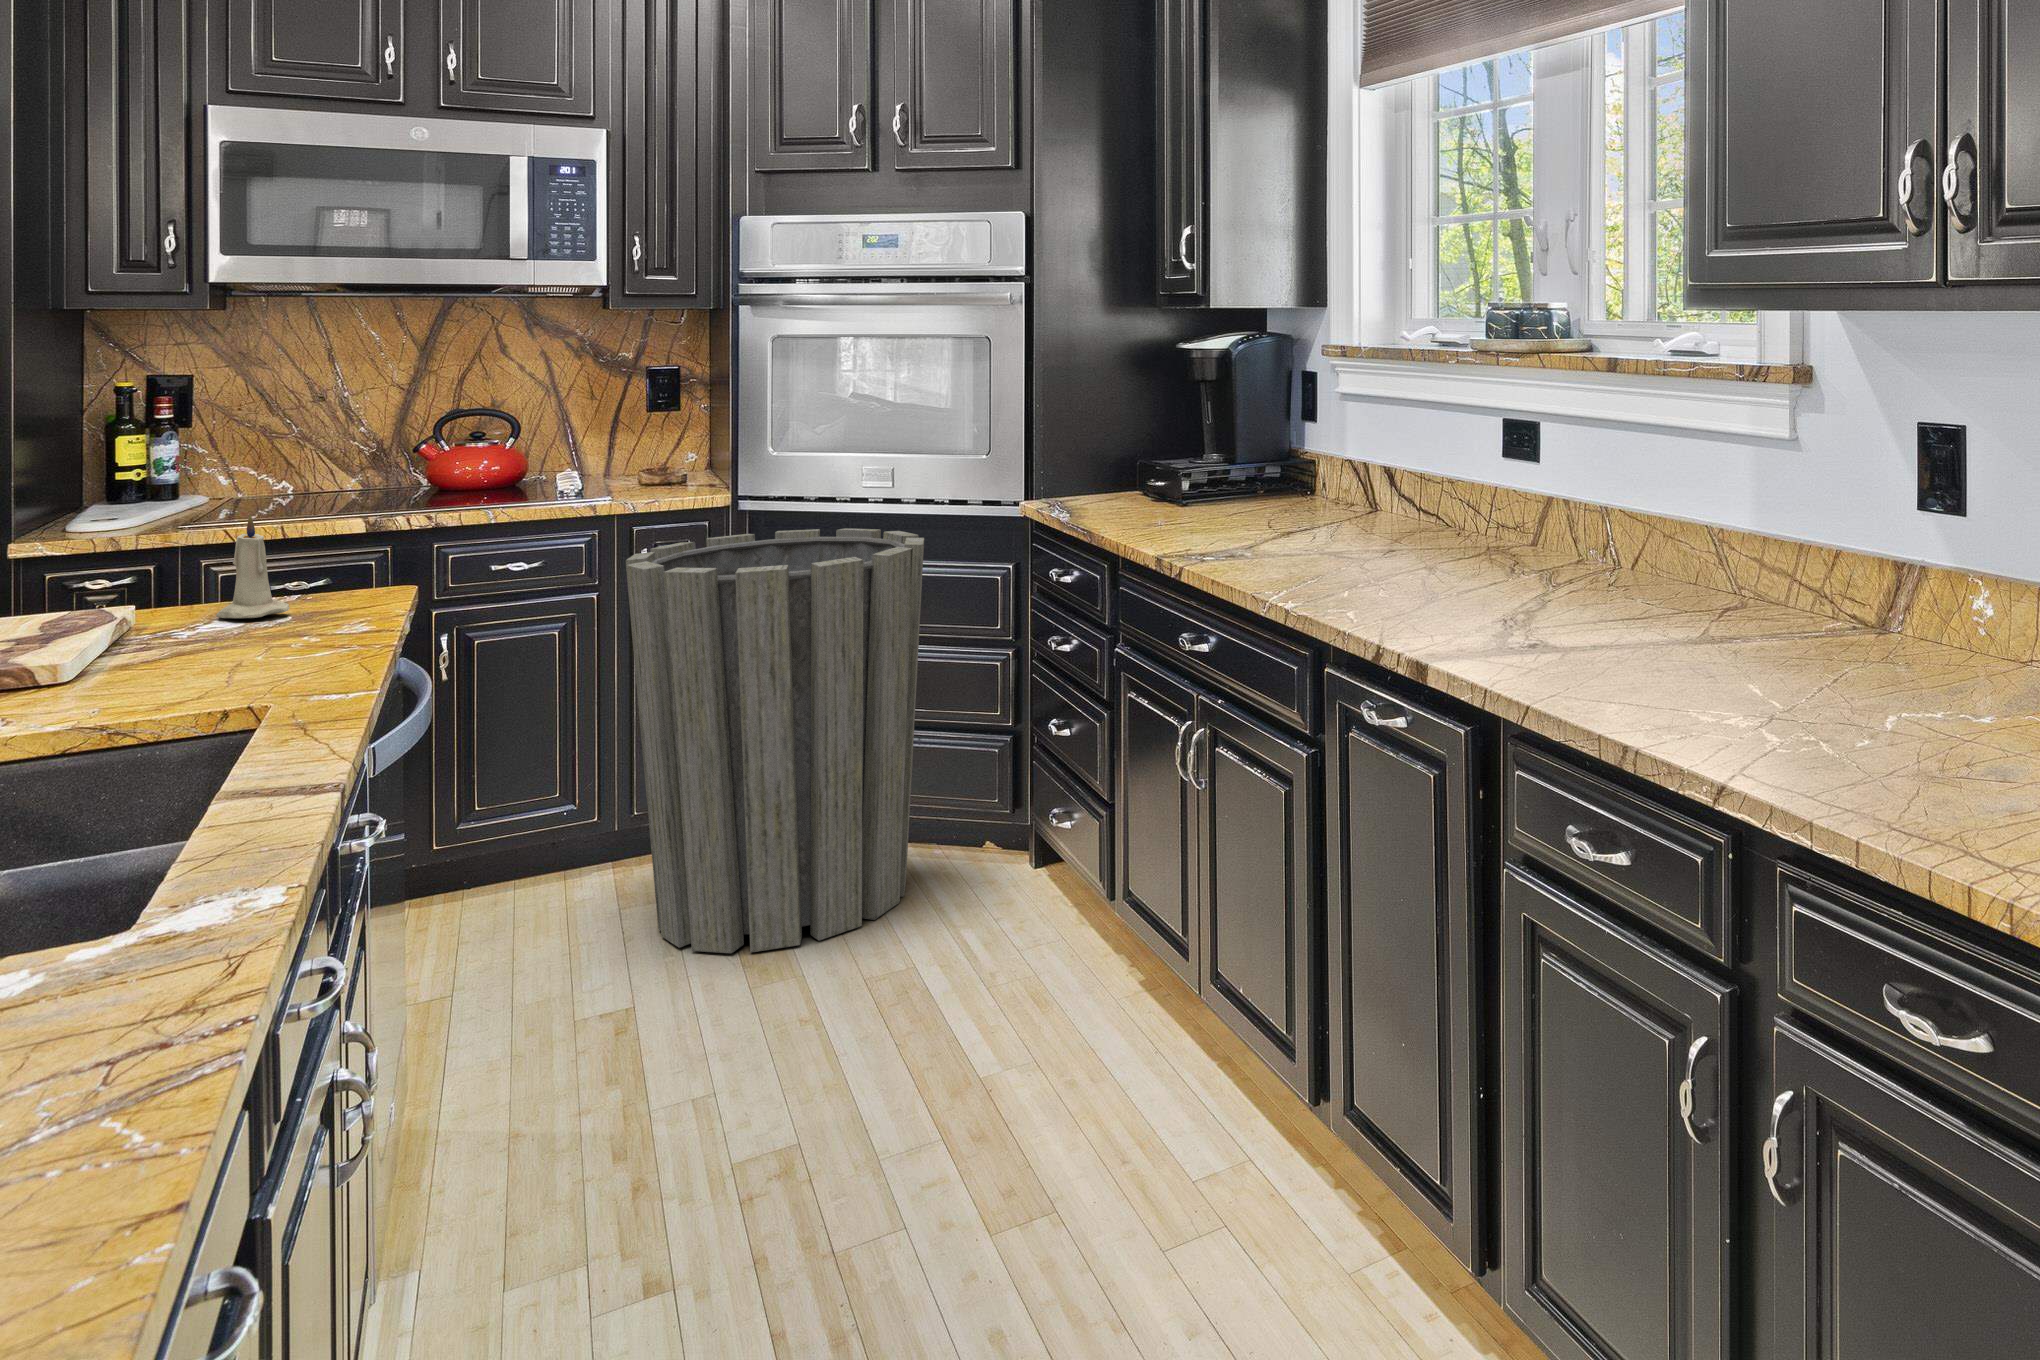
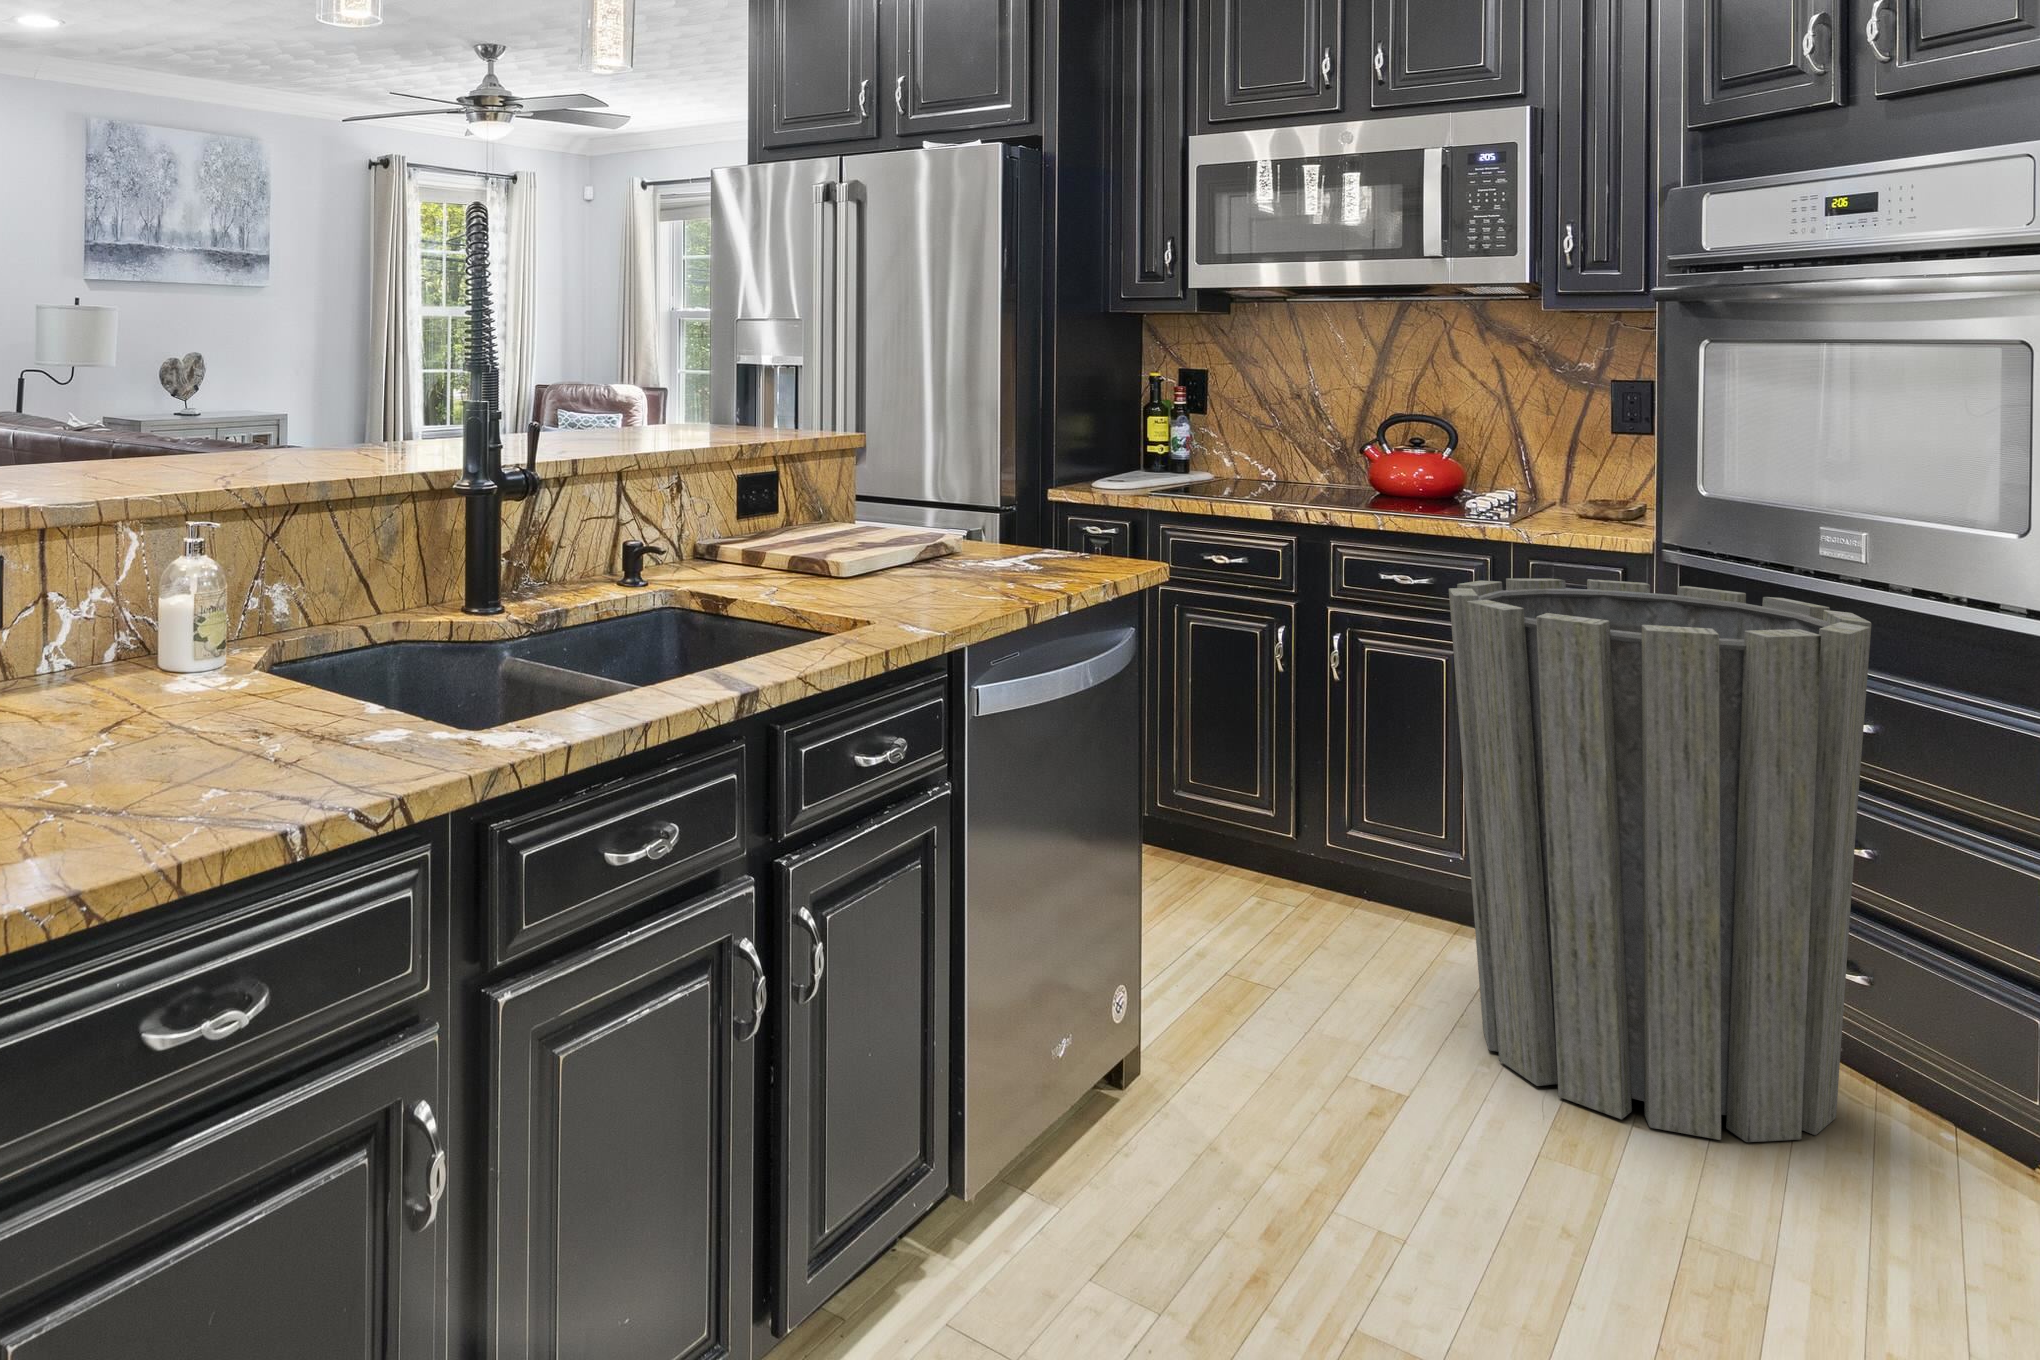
candle: present [216,515,290,618] -> none [986,470,1034,560]

